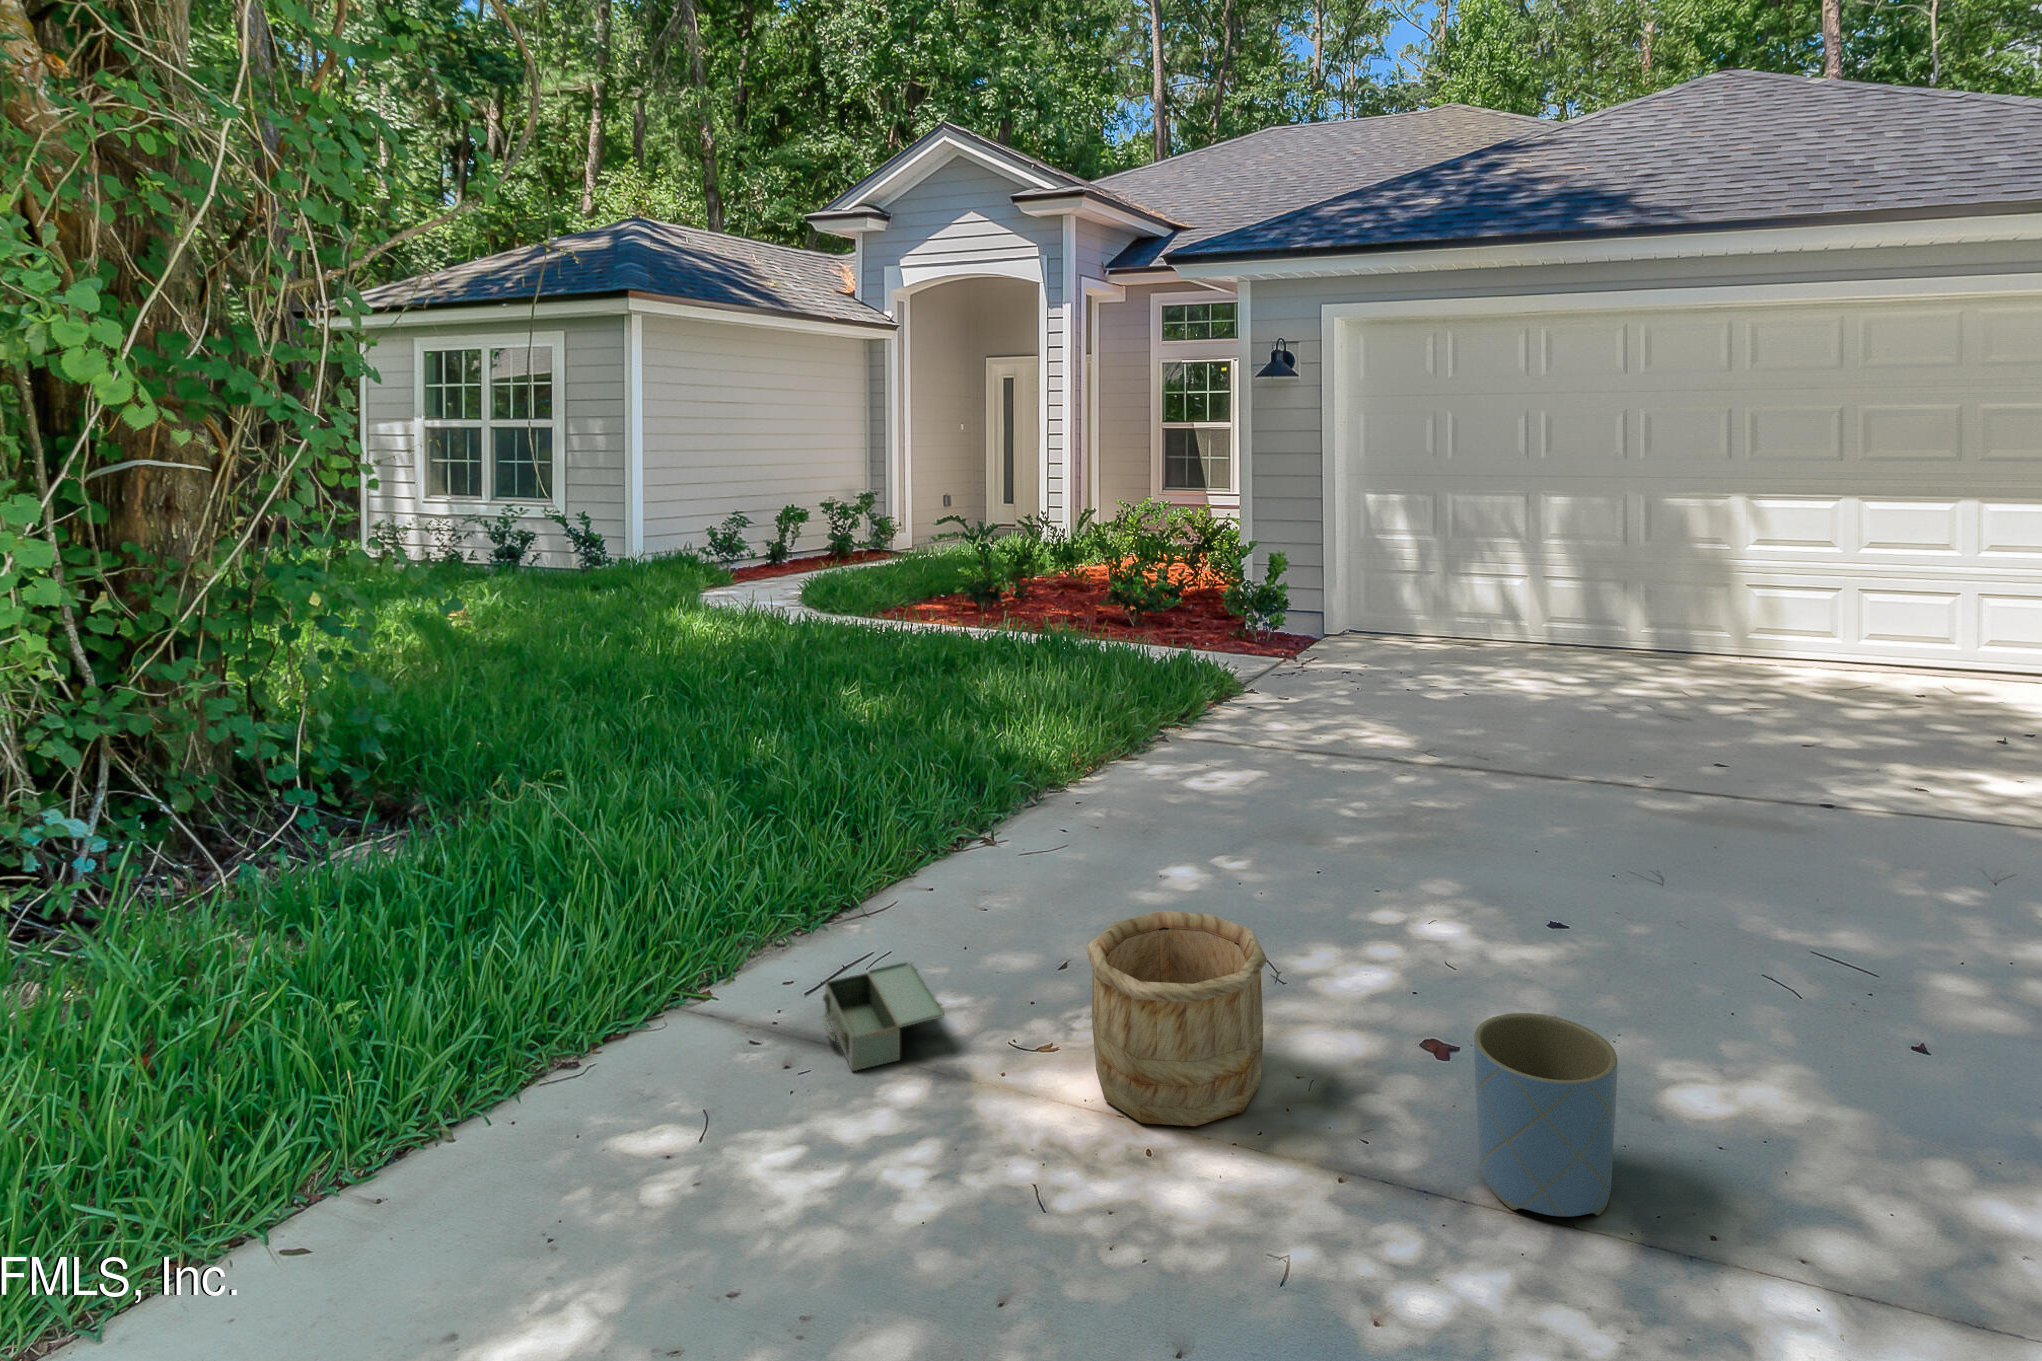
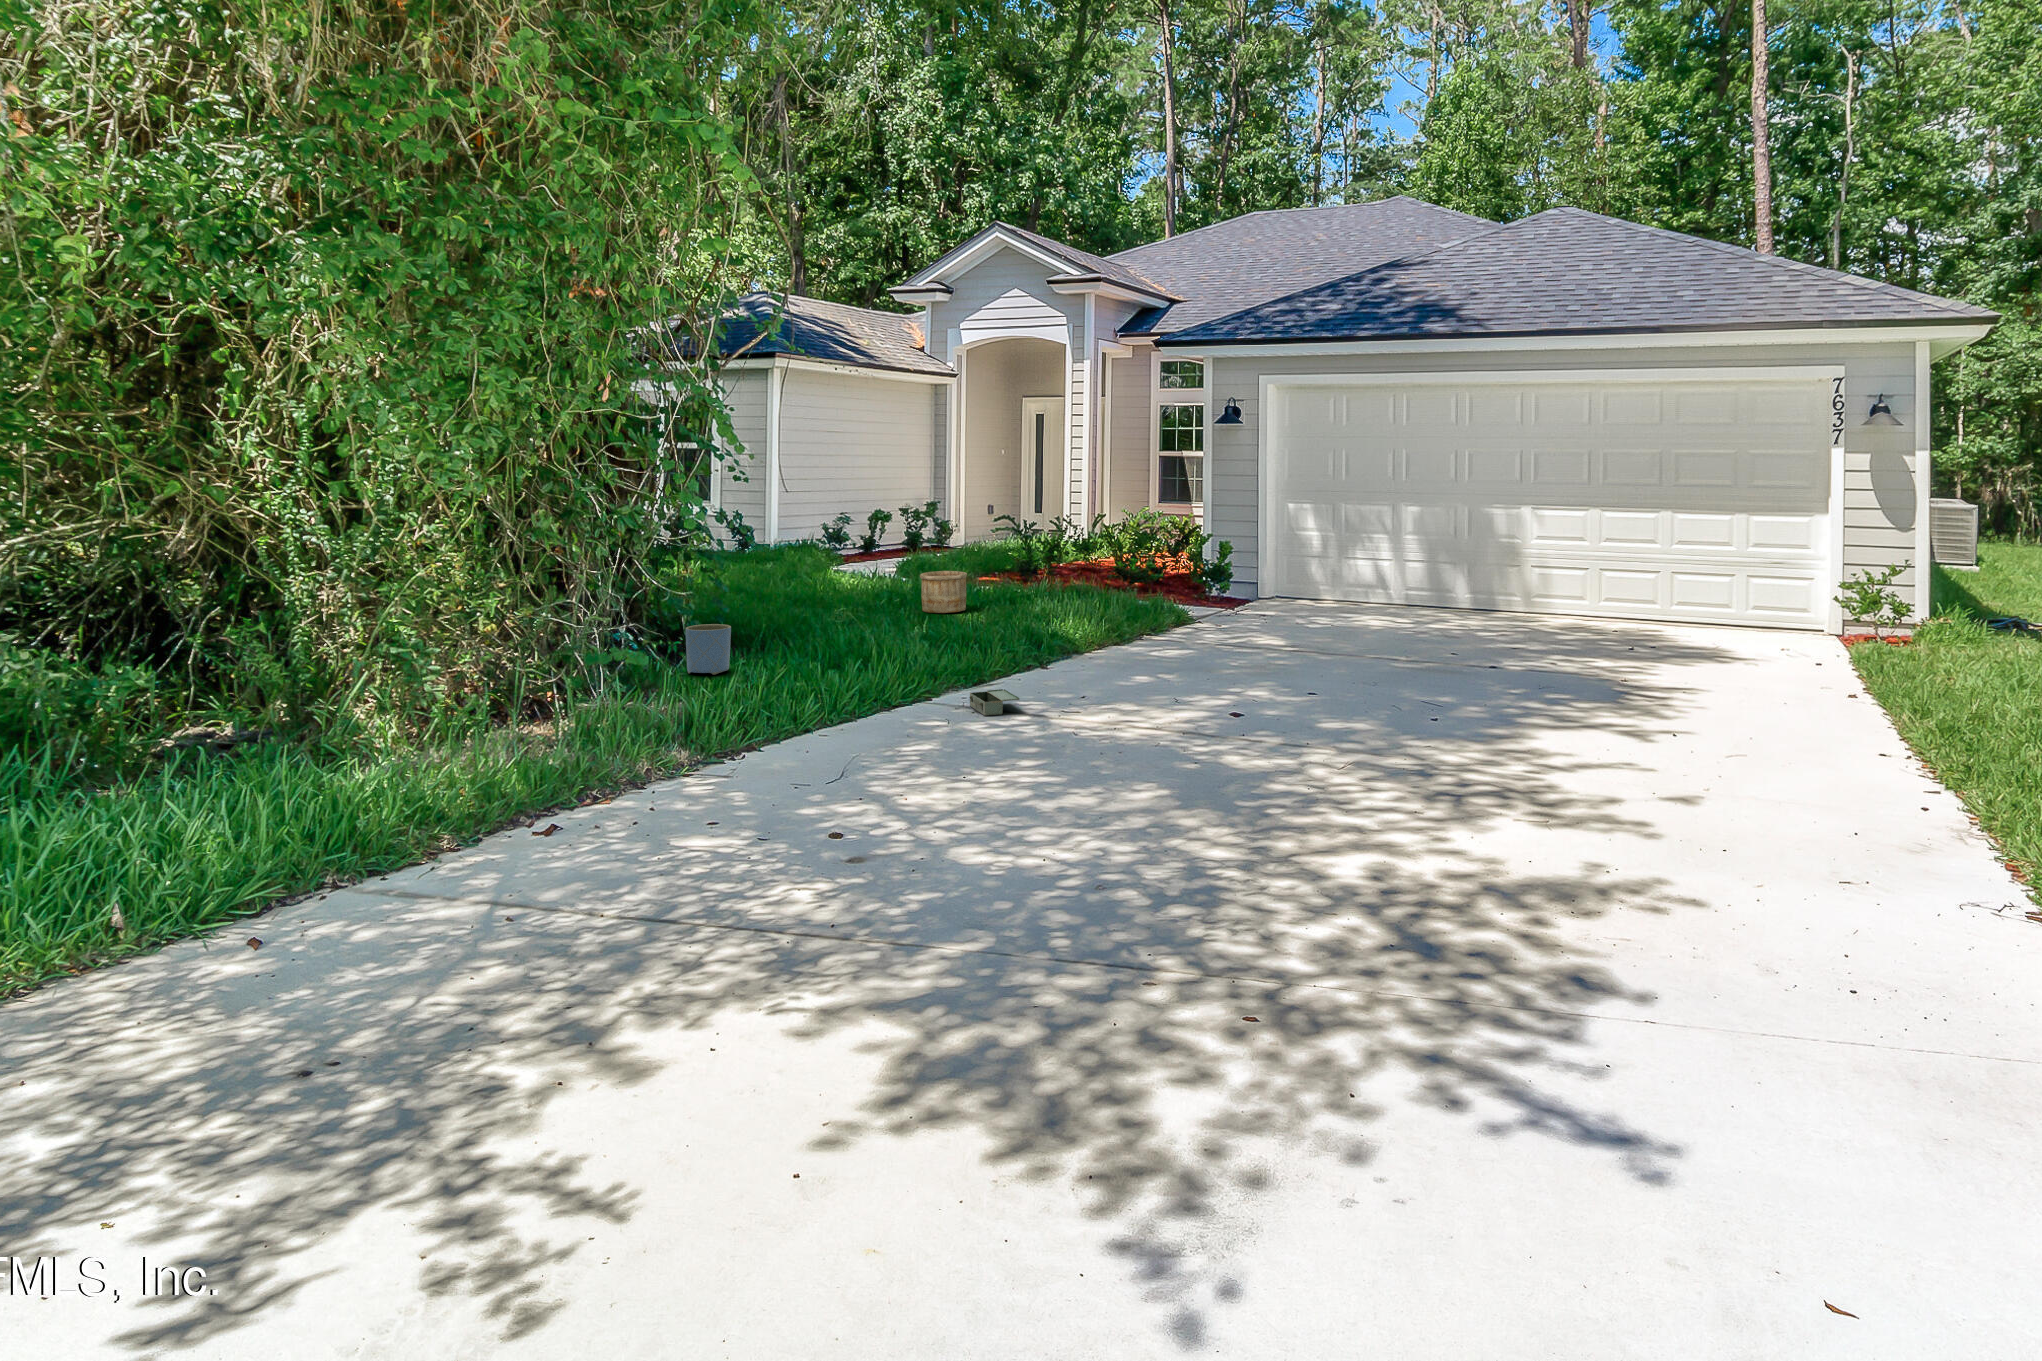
wooden bucket: present [1086,911,1267,1126] -> present [920,571,967,613]
planter: present [1474,1013,1618,1217] -> present [686,624,731,675]

